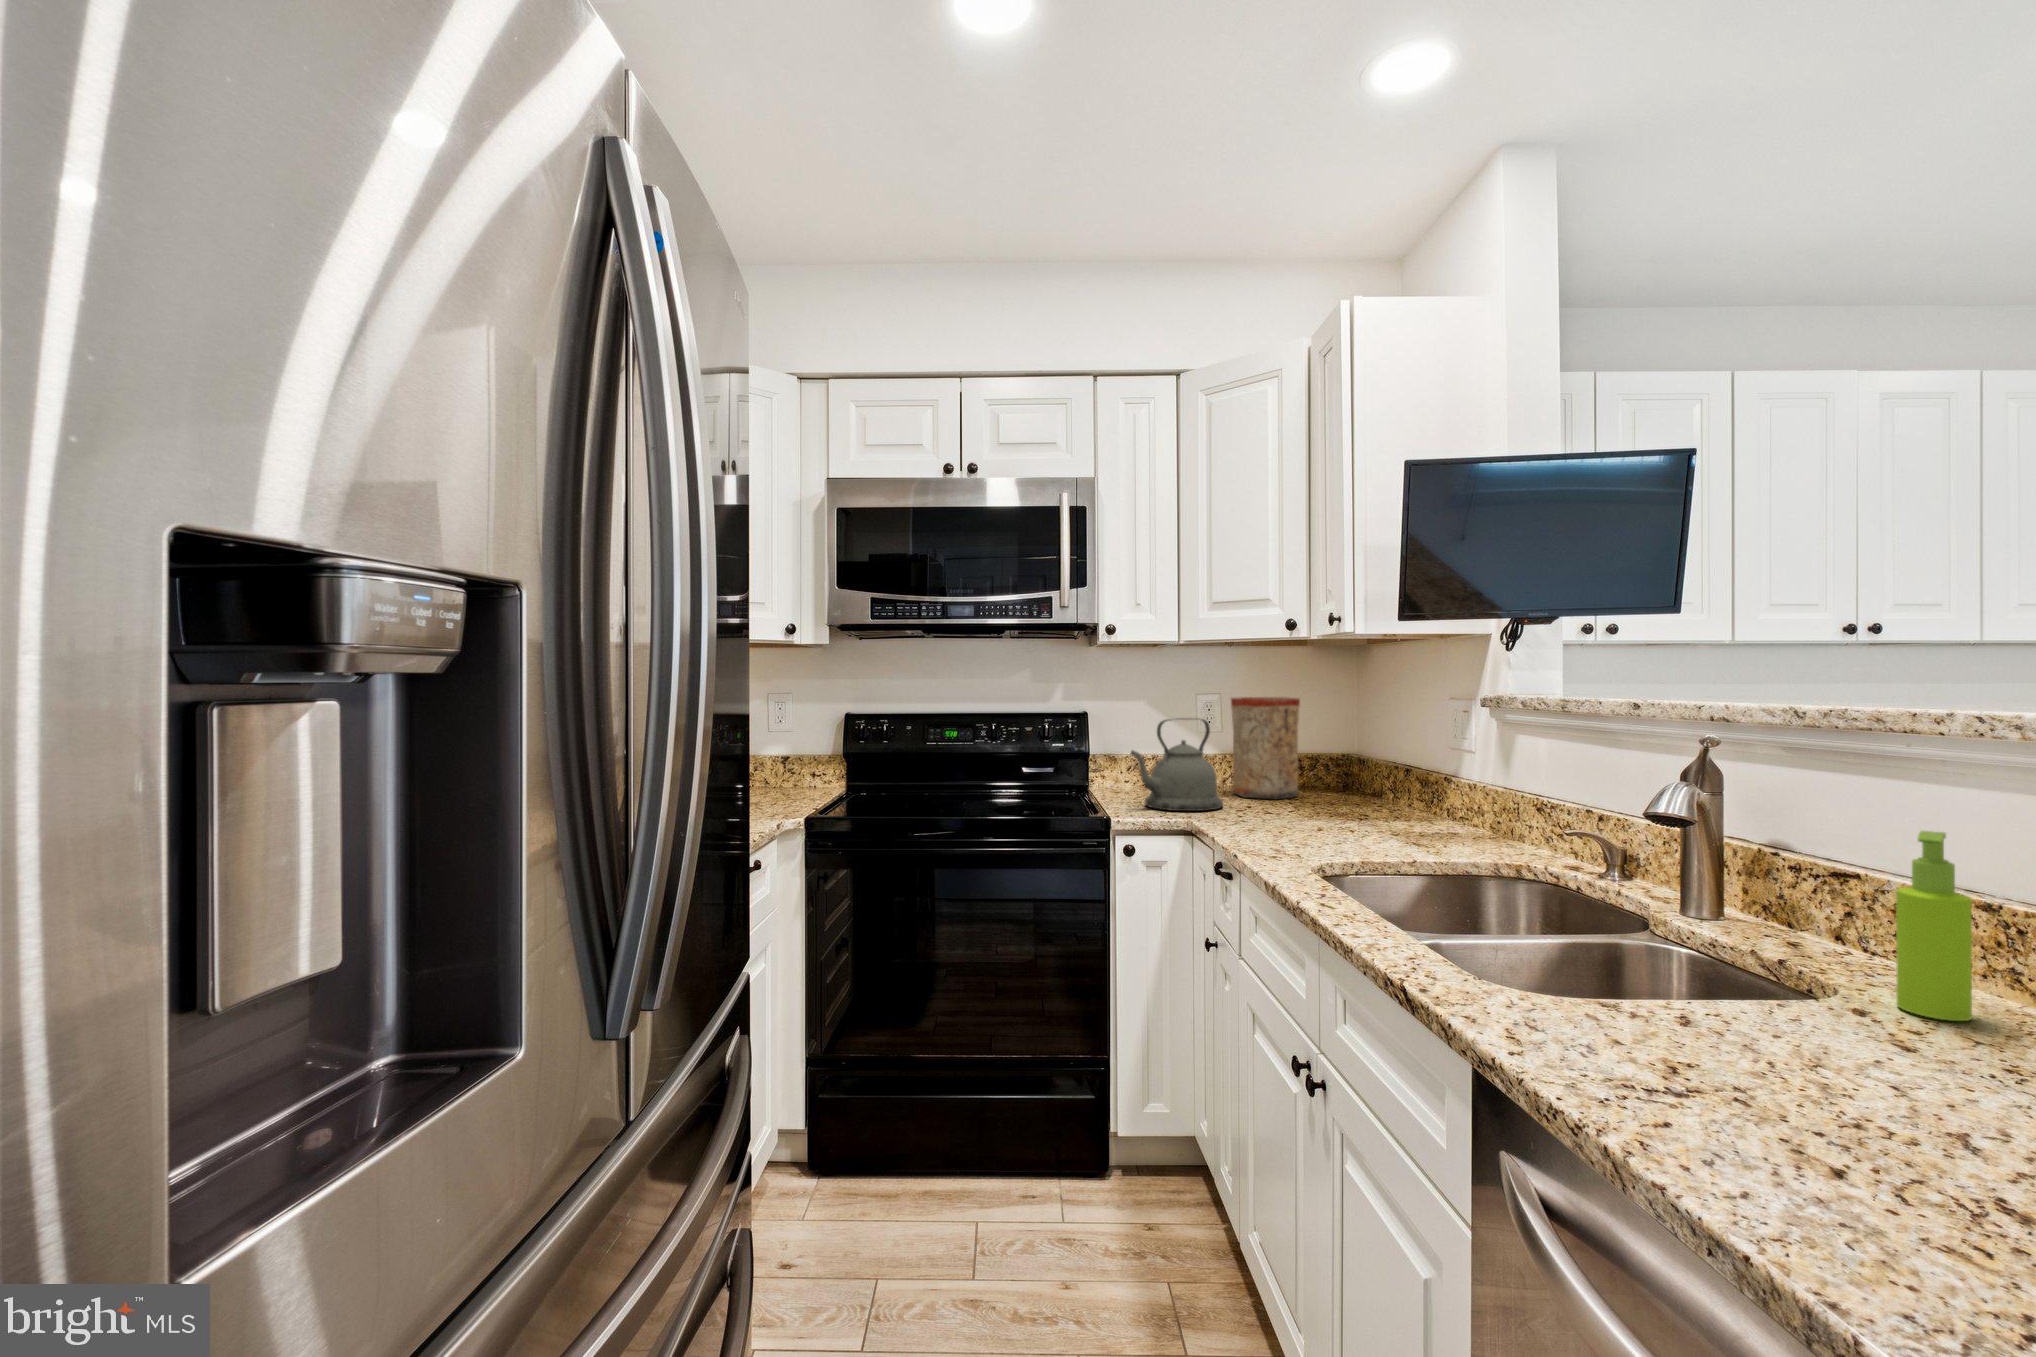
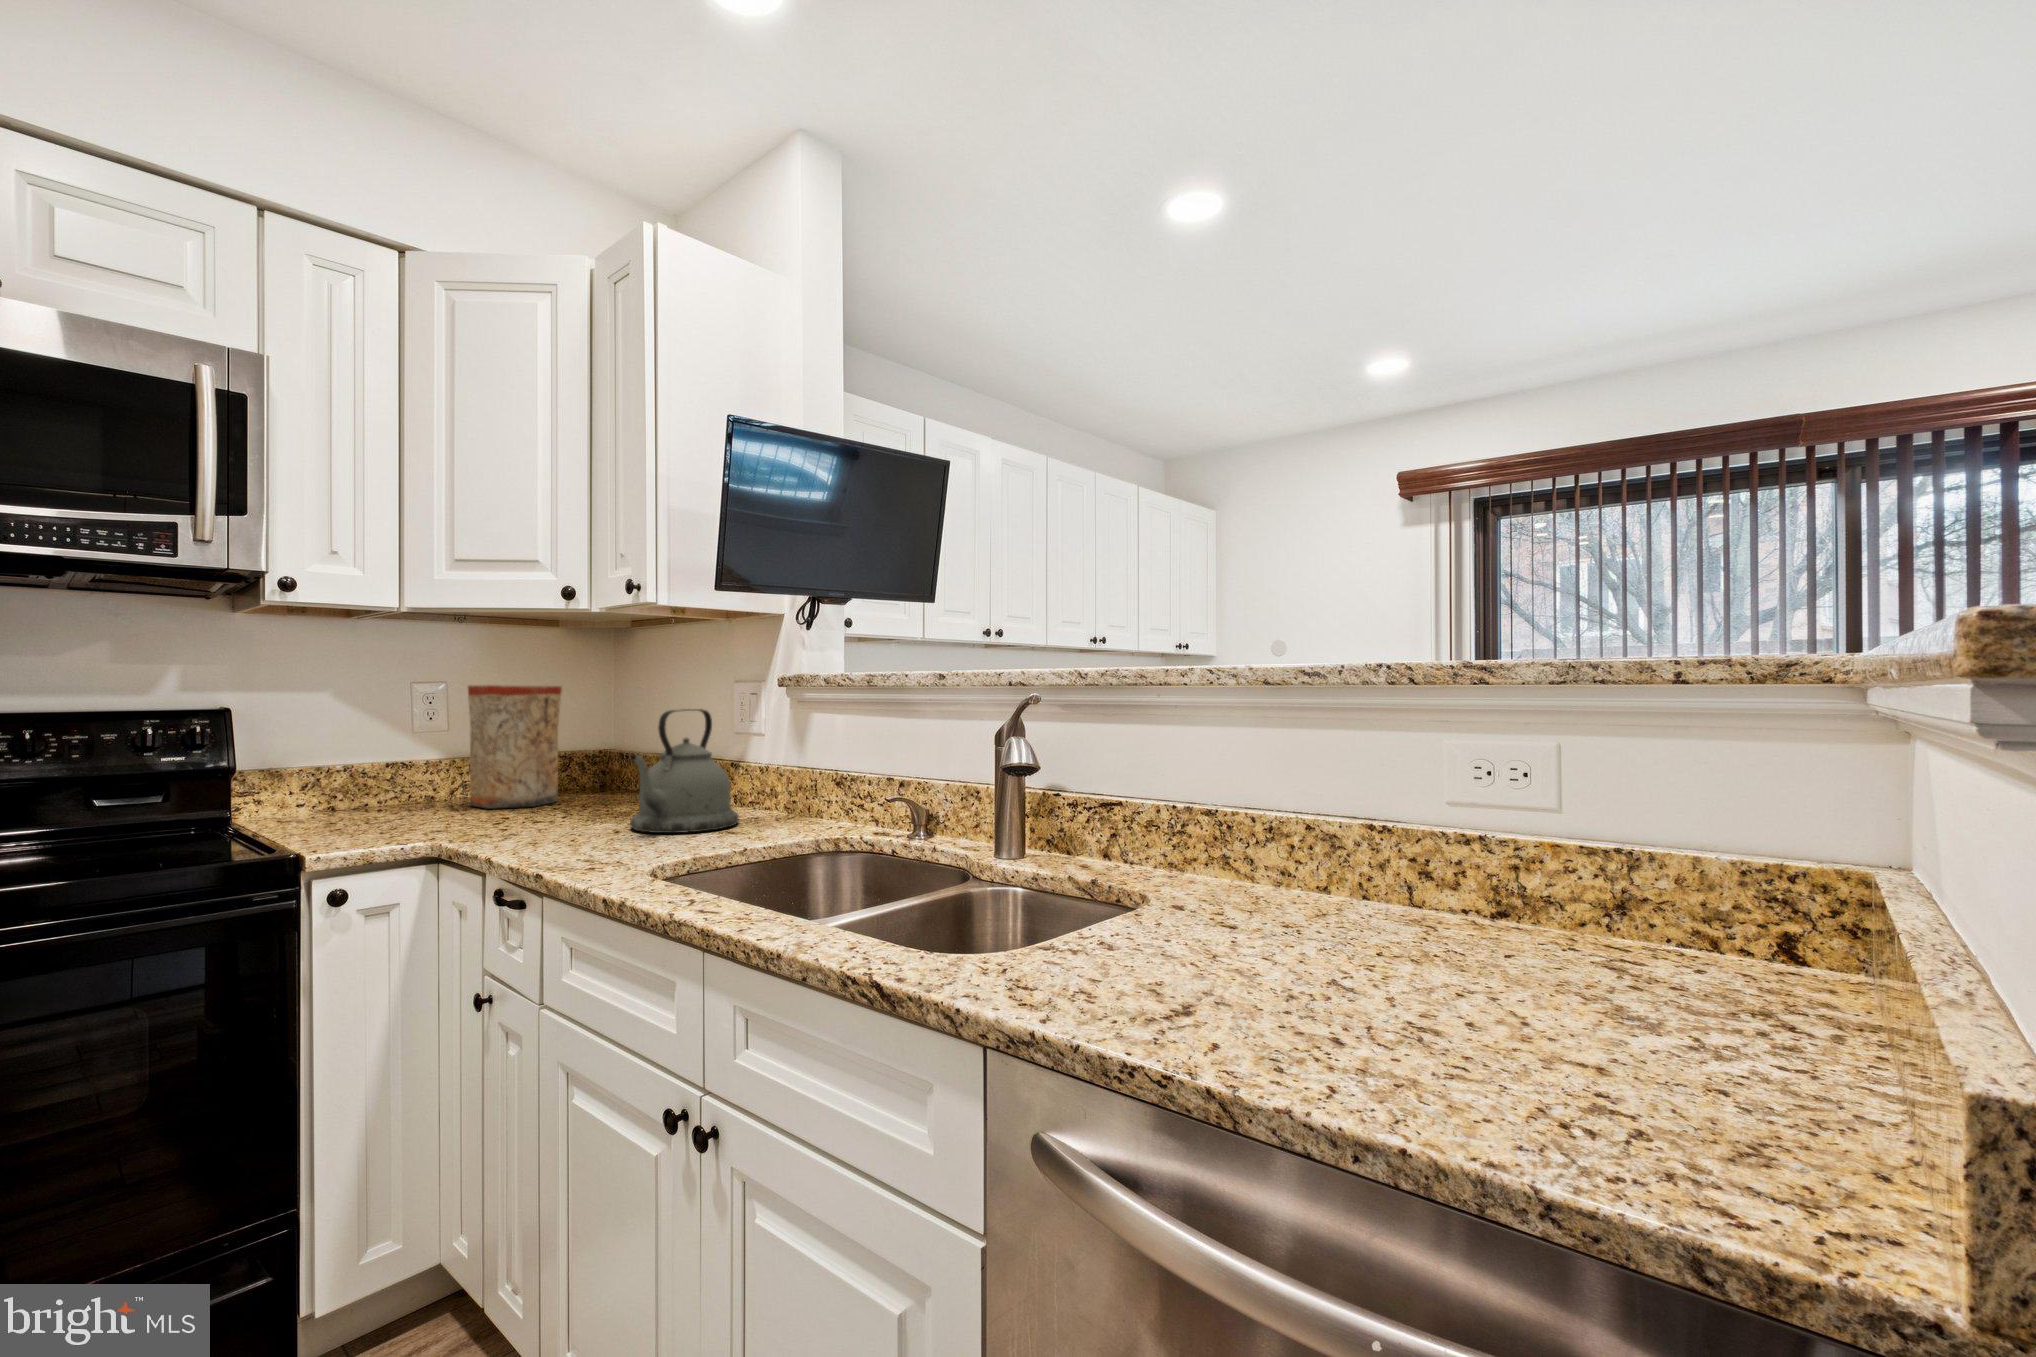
kettle: present [1131,719,1223,811] -> present [630,709,739,833]
soap dispenser: present [1896,831,1972,1021] -> none [1186,757,1228,901]

